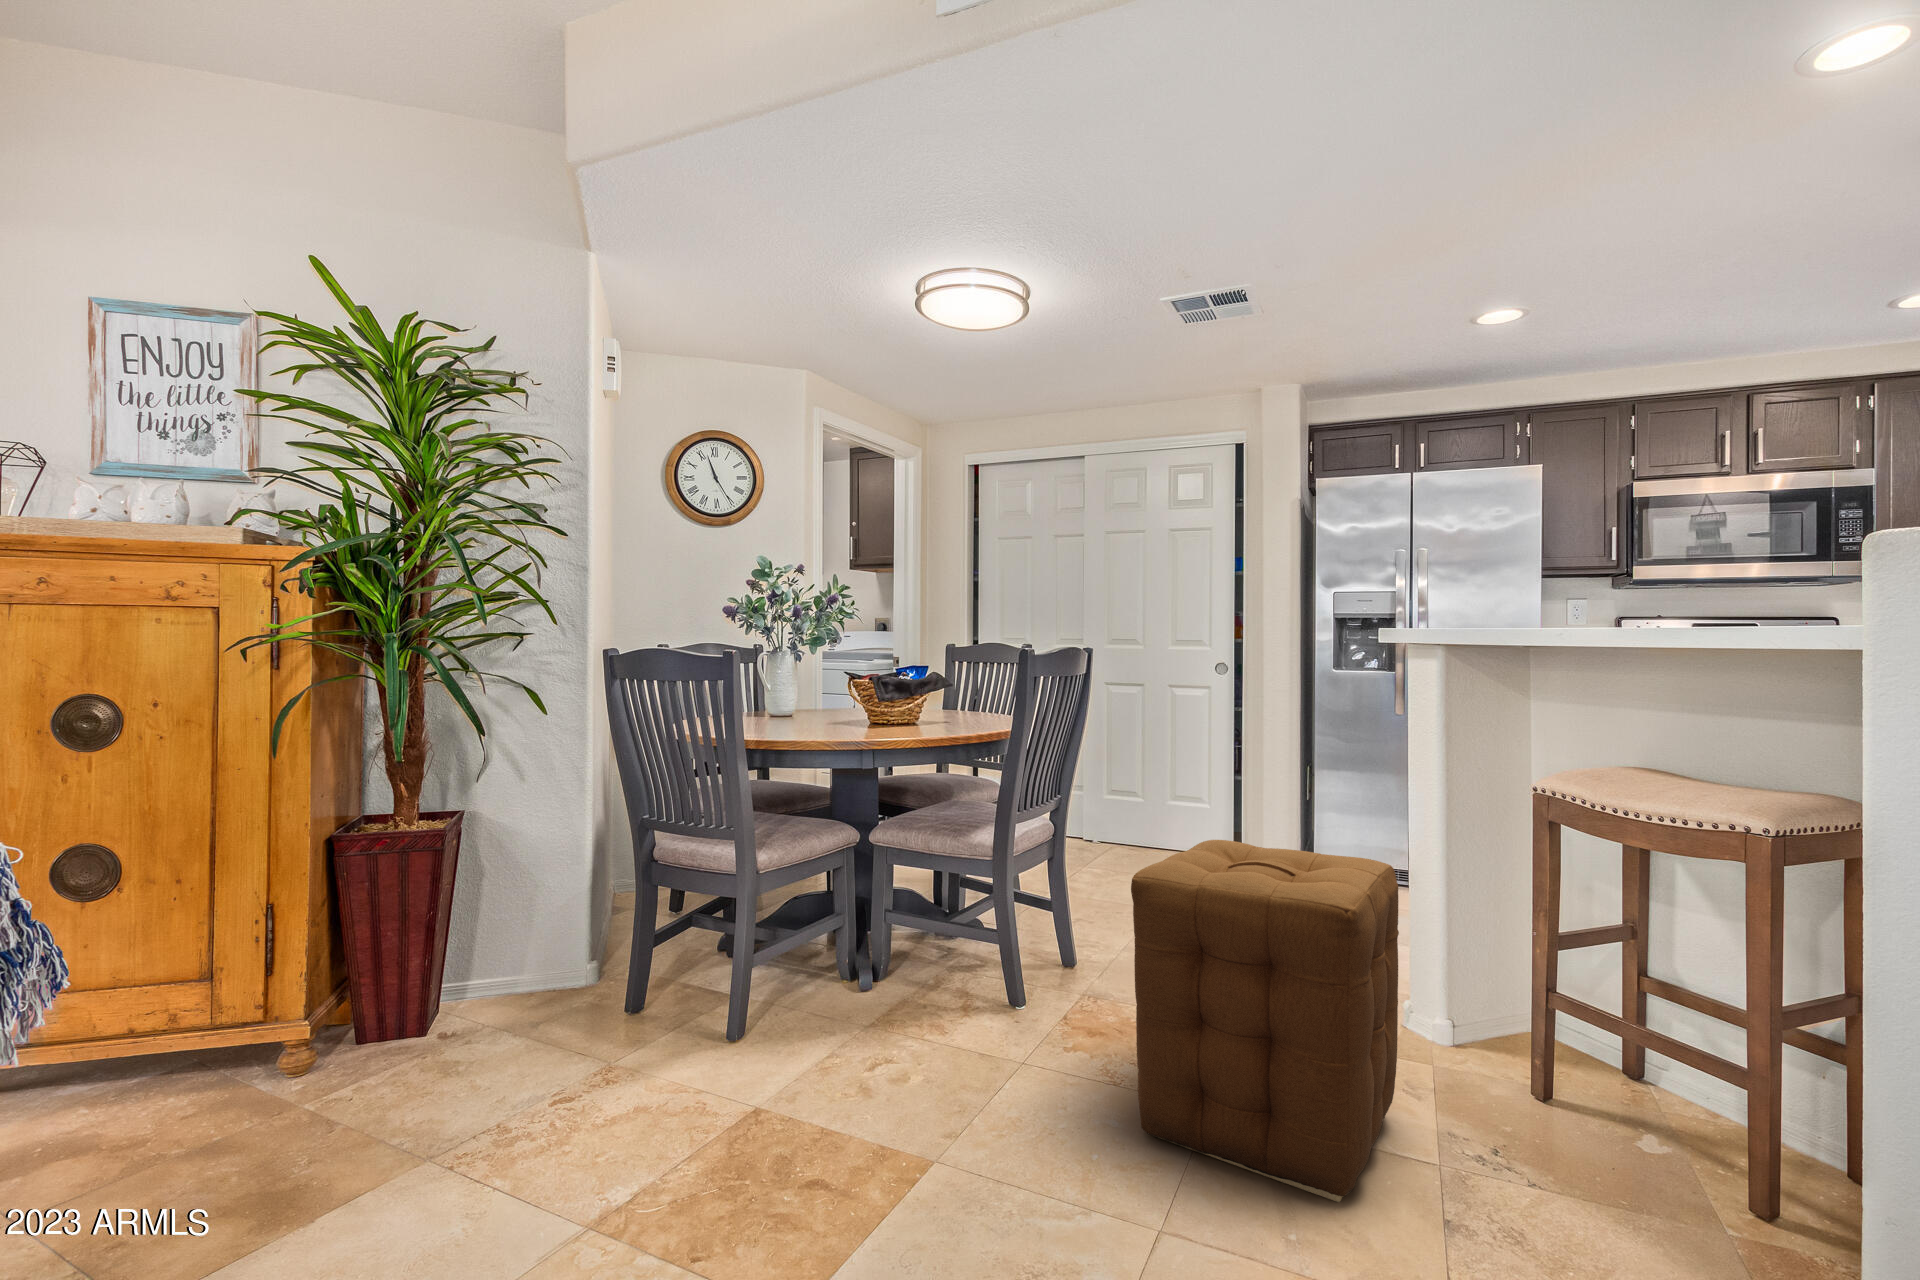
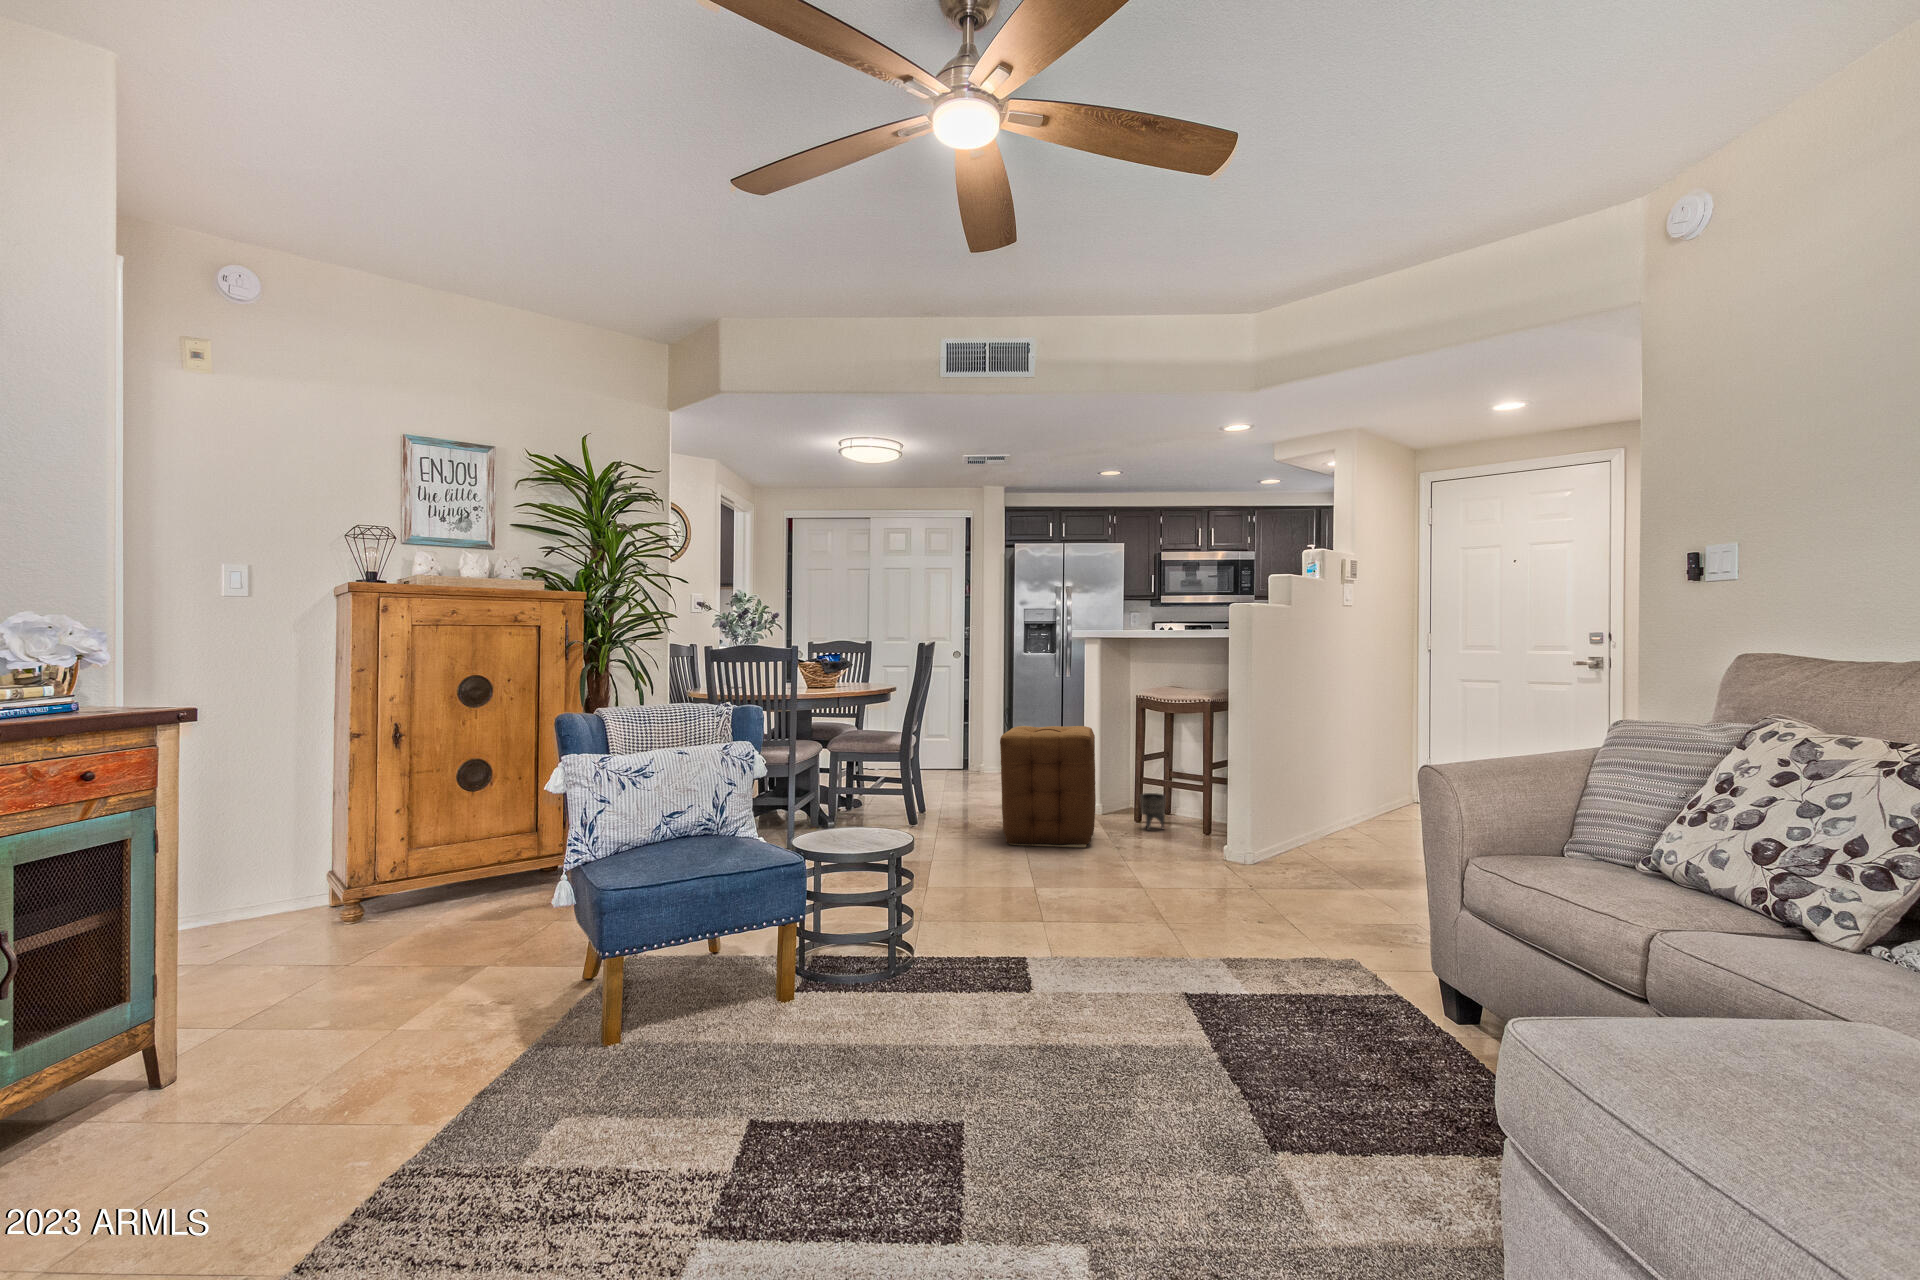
planter: none [1533,1041,1610,1153] -> present [1140,793,1165,831]

